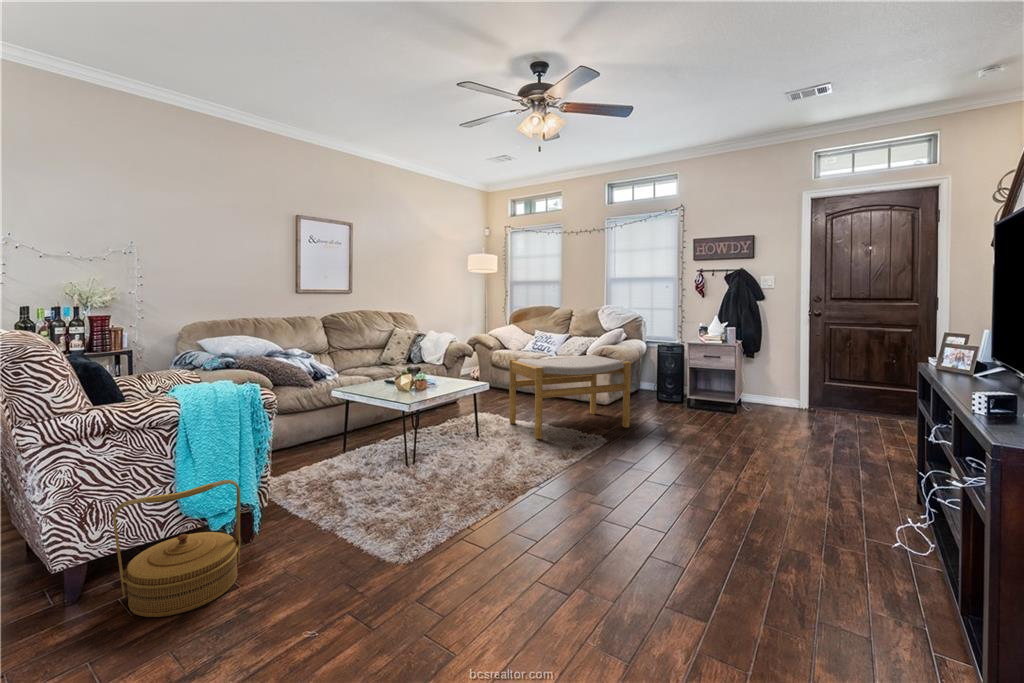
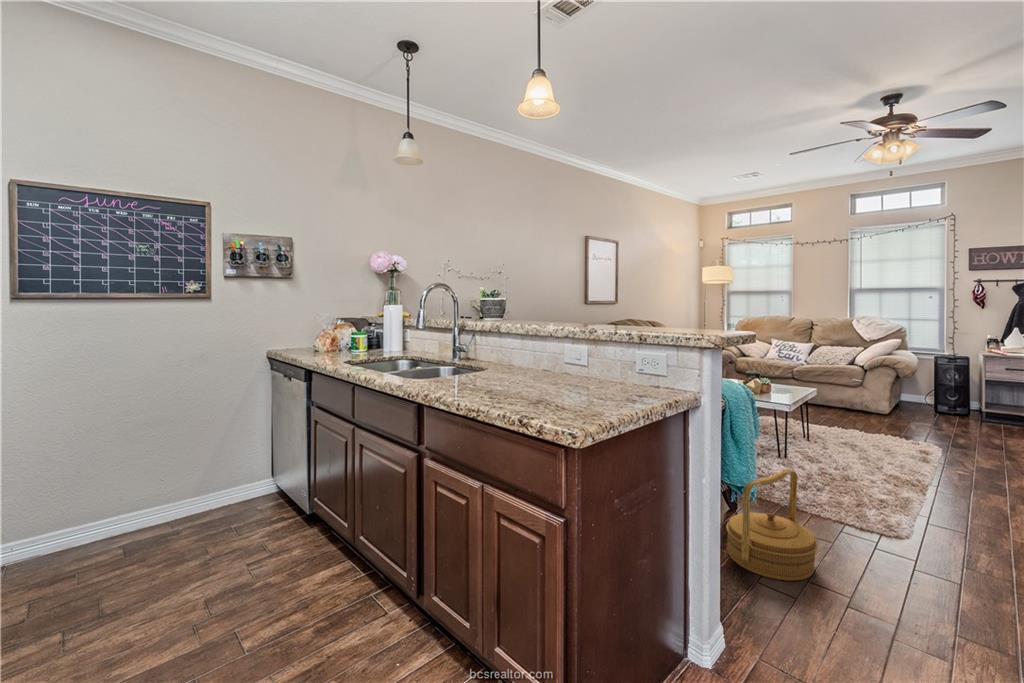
footstool: present [509,355,631,439] -> none [814,365,957,446]

